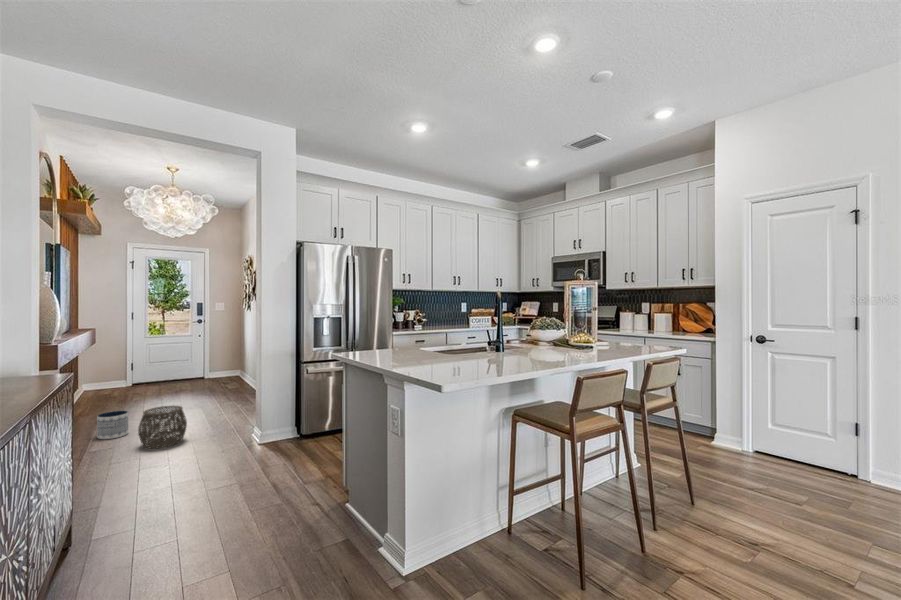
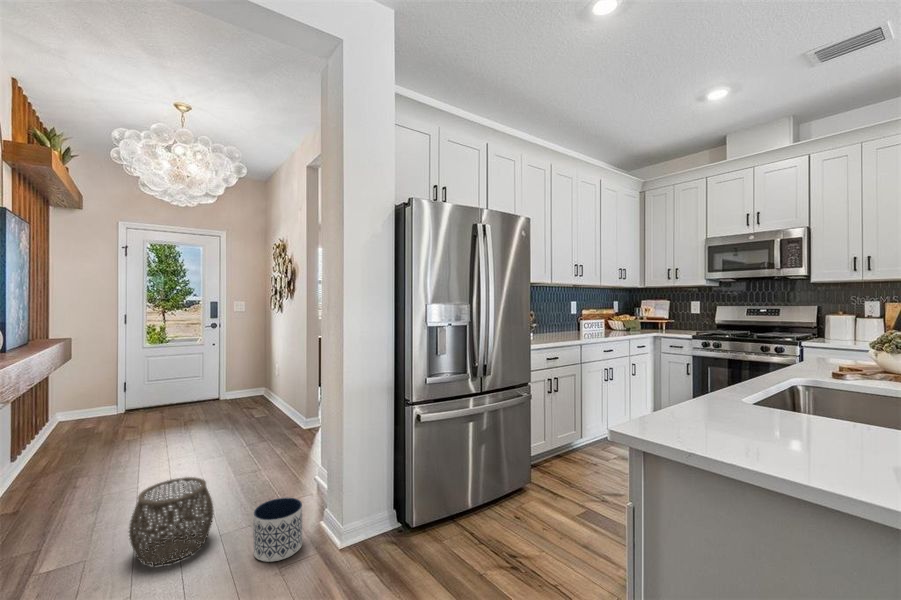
planter: present [97,411,128,439] -> present [253,498,302,562]

